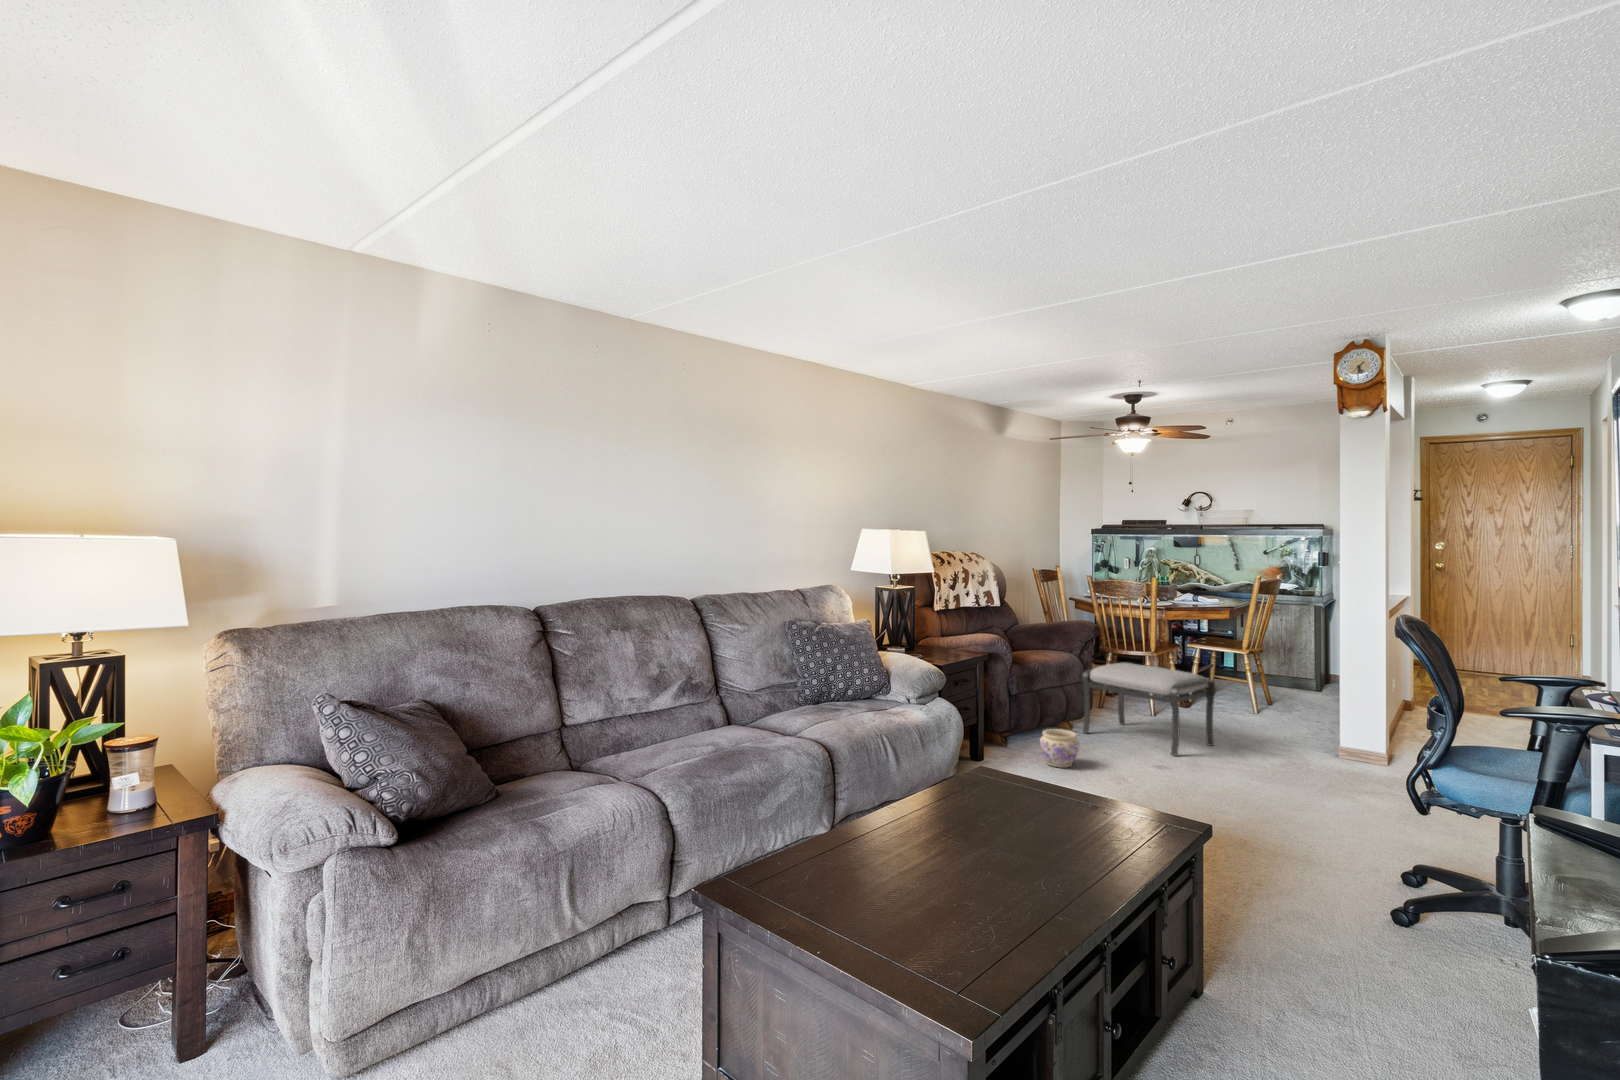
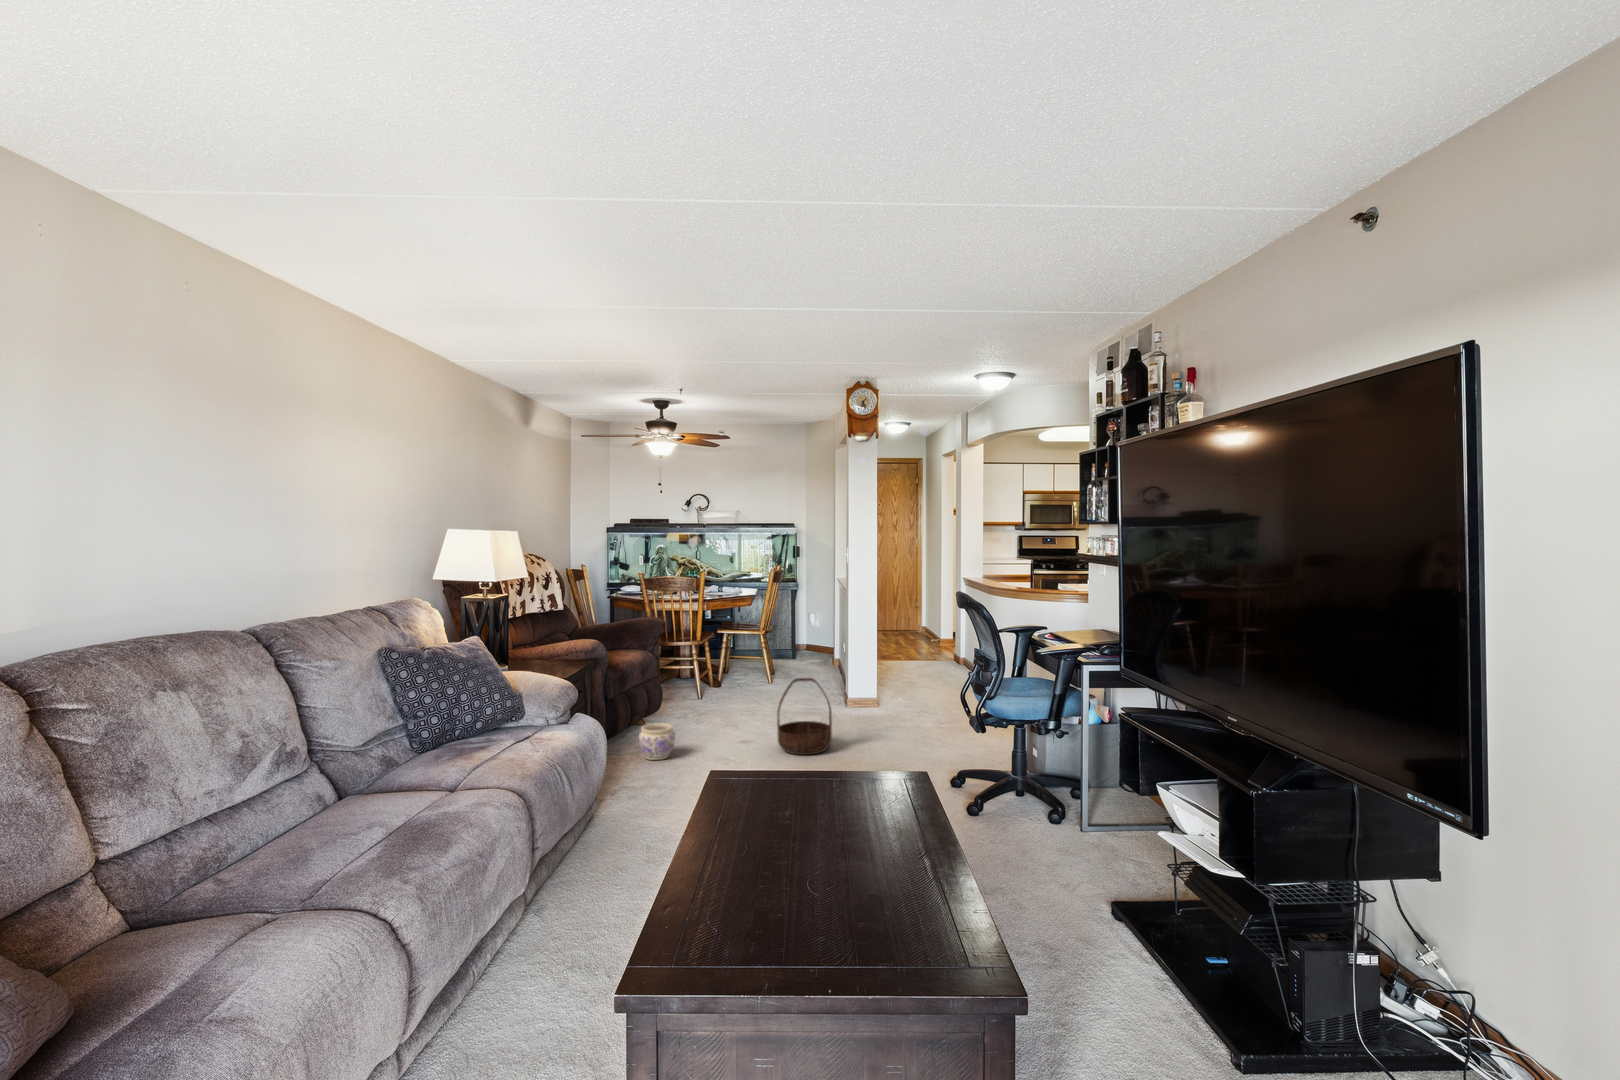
ottoman: present [1082,663,1216,756] -> none [652,652,762,728]
basket: none [1197,708,1271,802] -> present [777,678,832,755]

